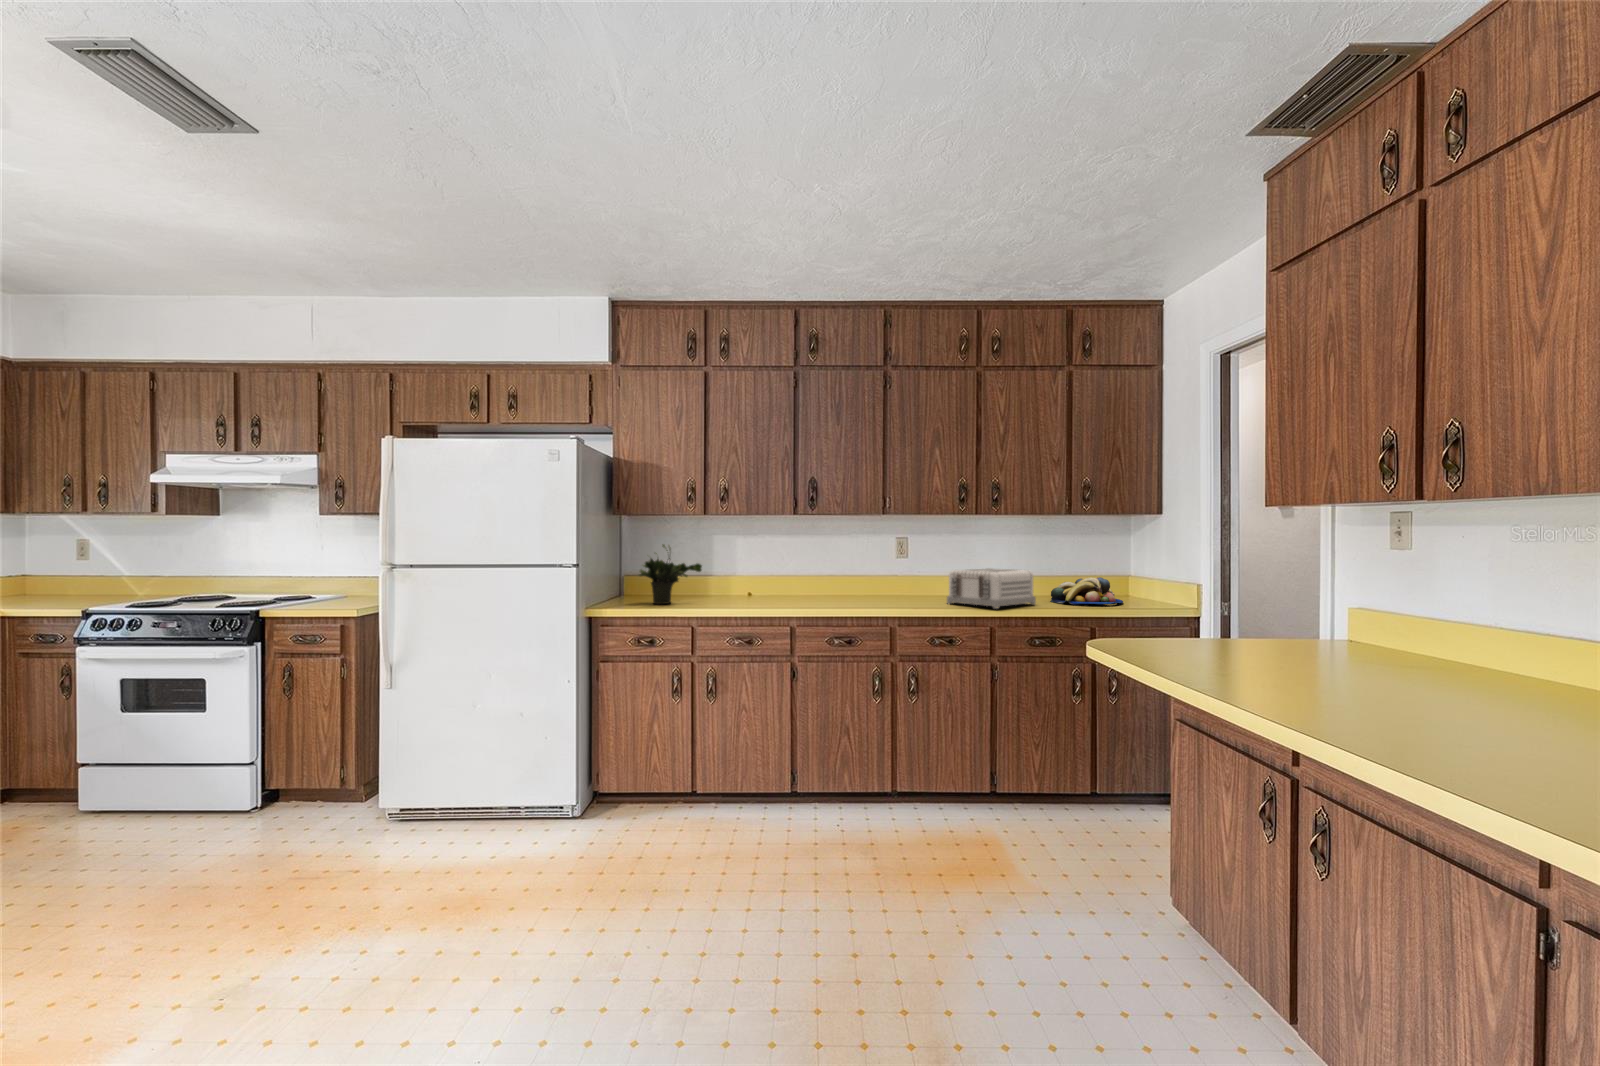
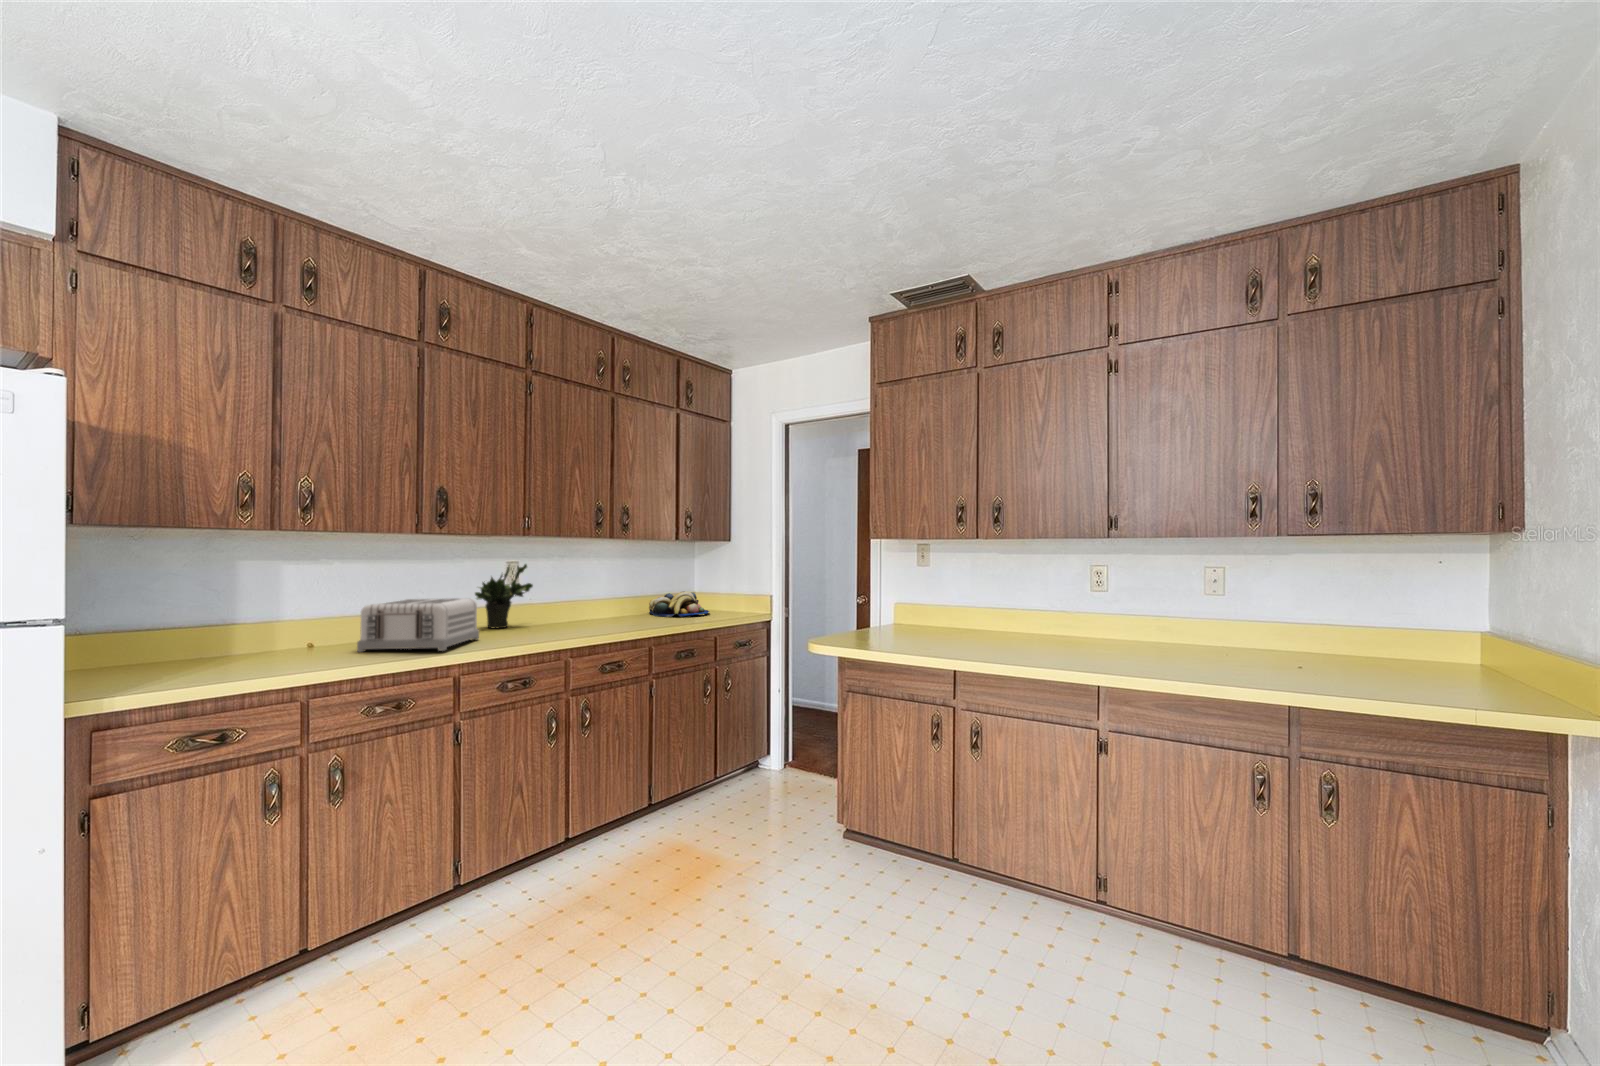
potted plant: present [638,545,702,604] -> present [475,564,533,628]
toaster: present [947,568,1036,608] -> present [357,598,479,652]

